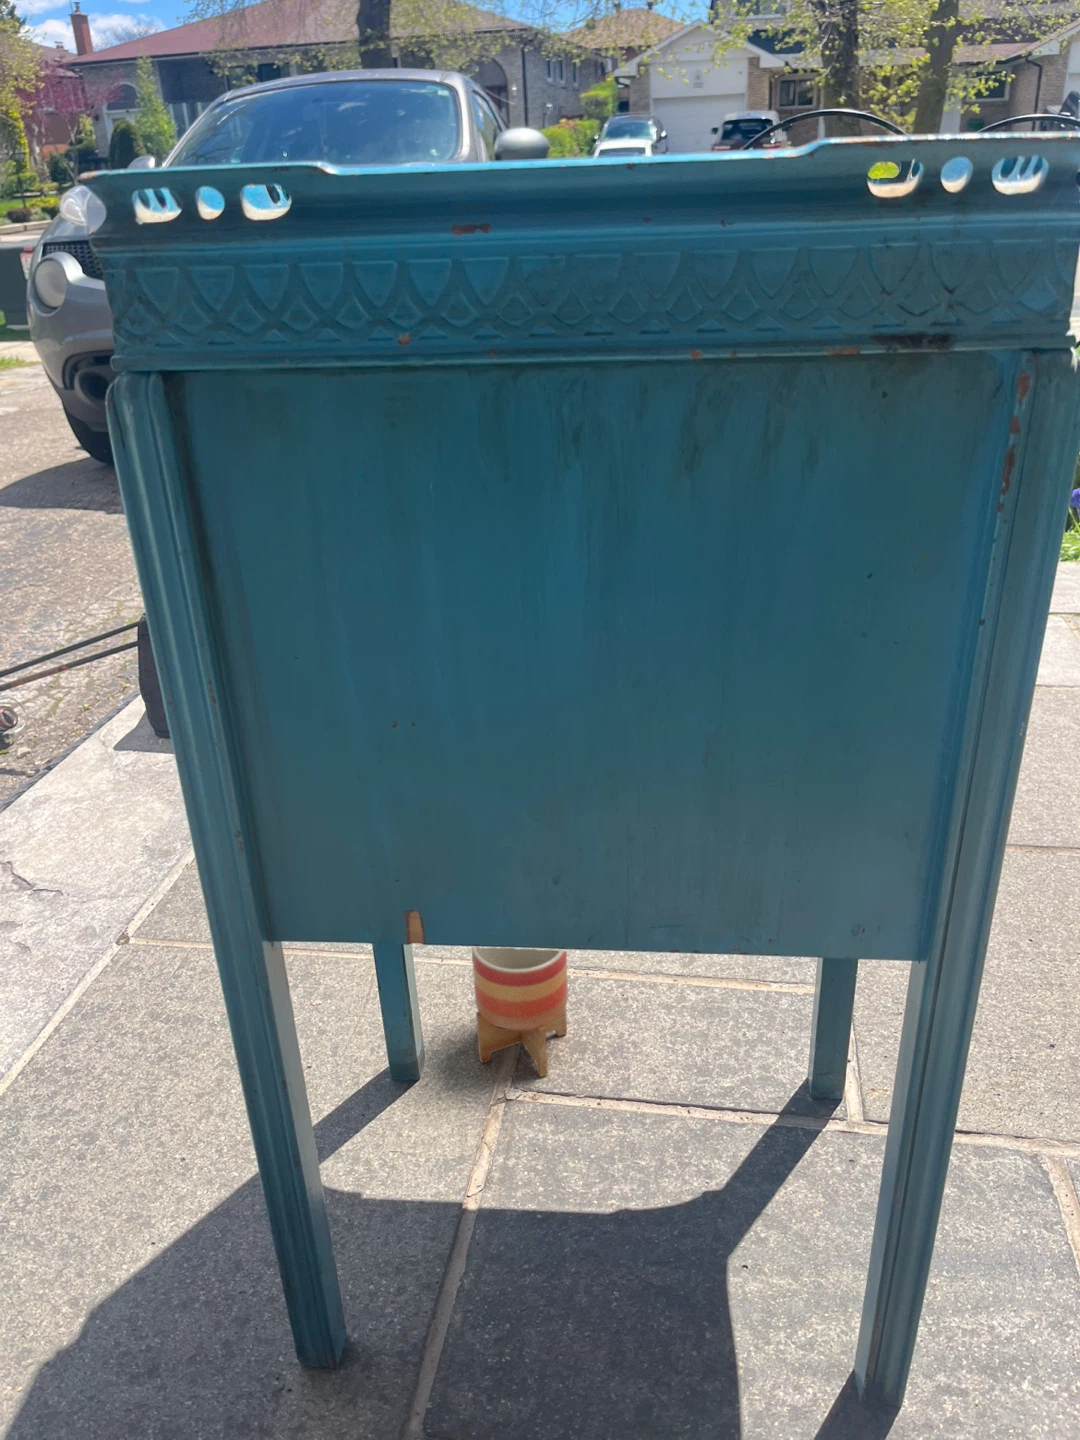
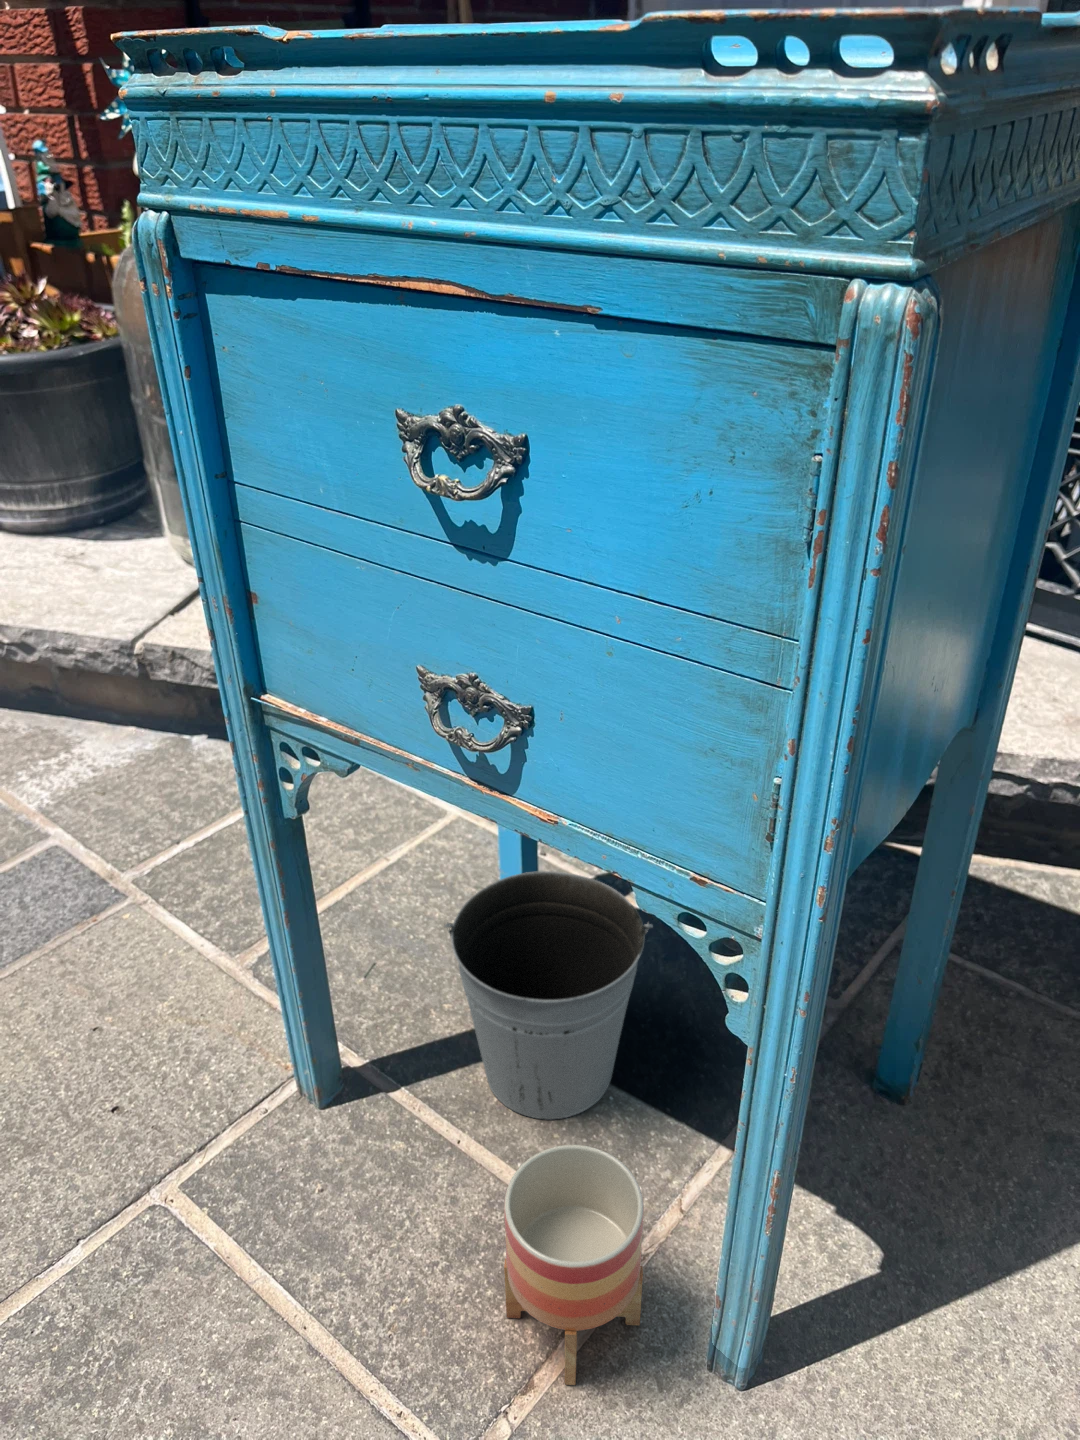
bucket: none [573,988,784,1257] -> present [444,871,653,1120]

